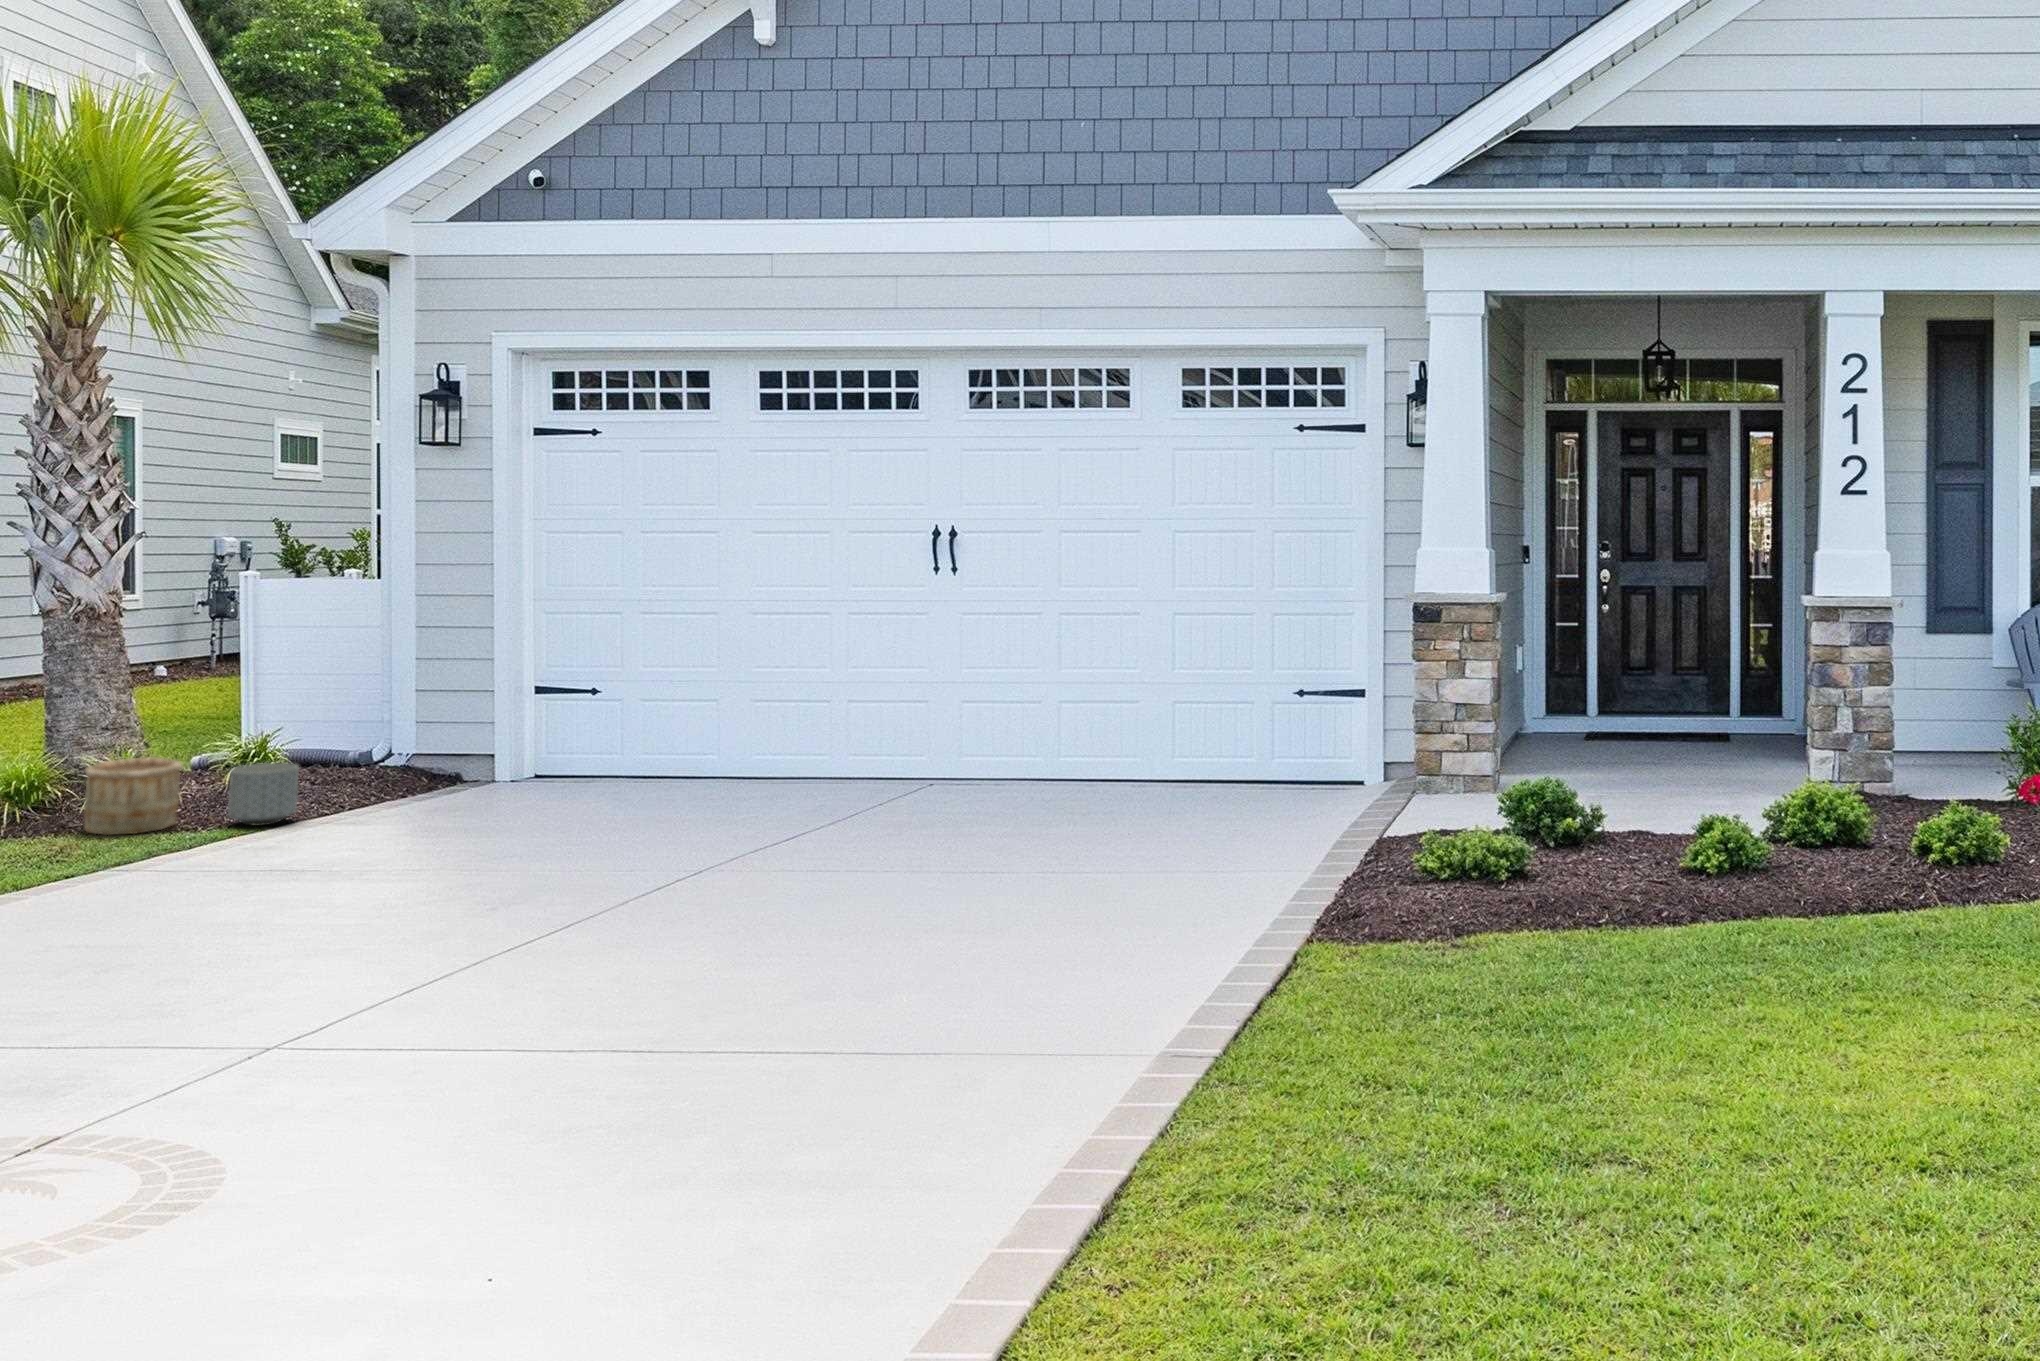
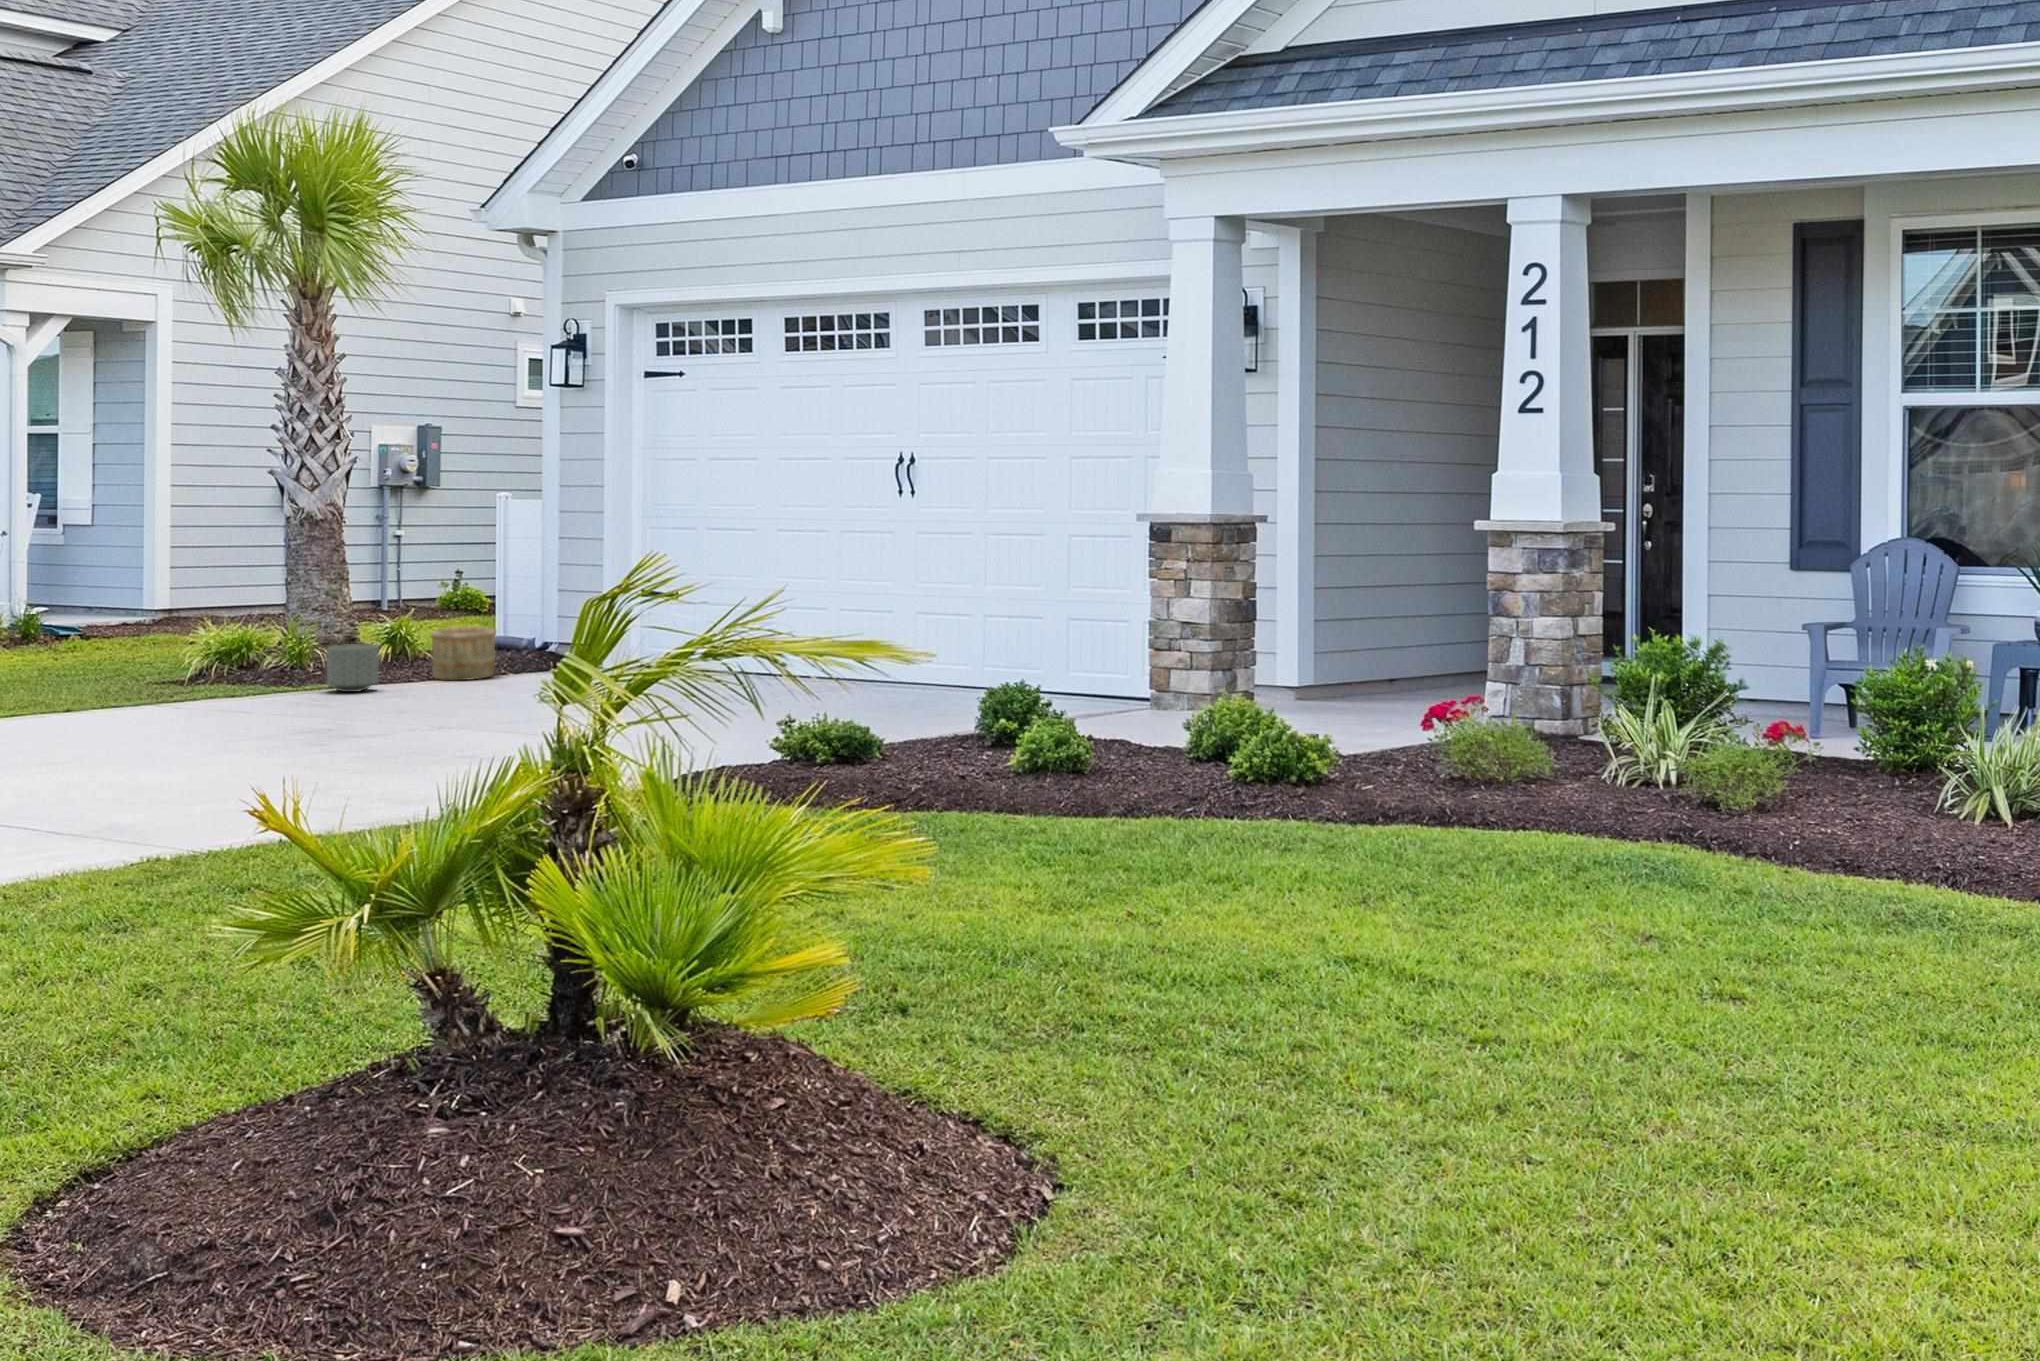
wooden bucket: present [85,758,183,835] -> present [431,627,496,680]

